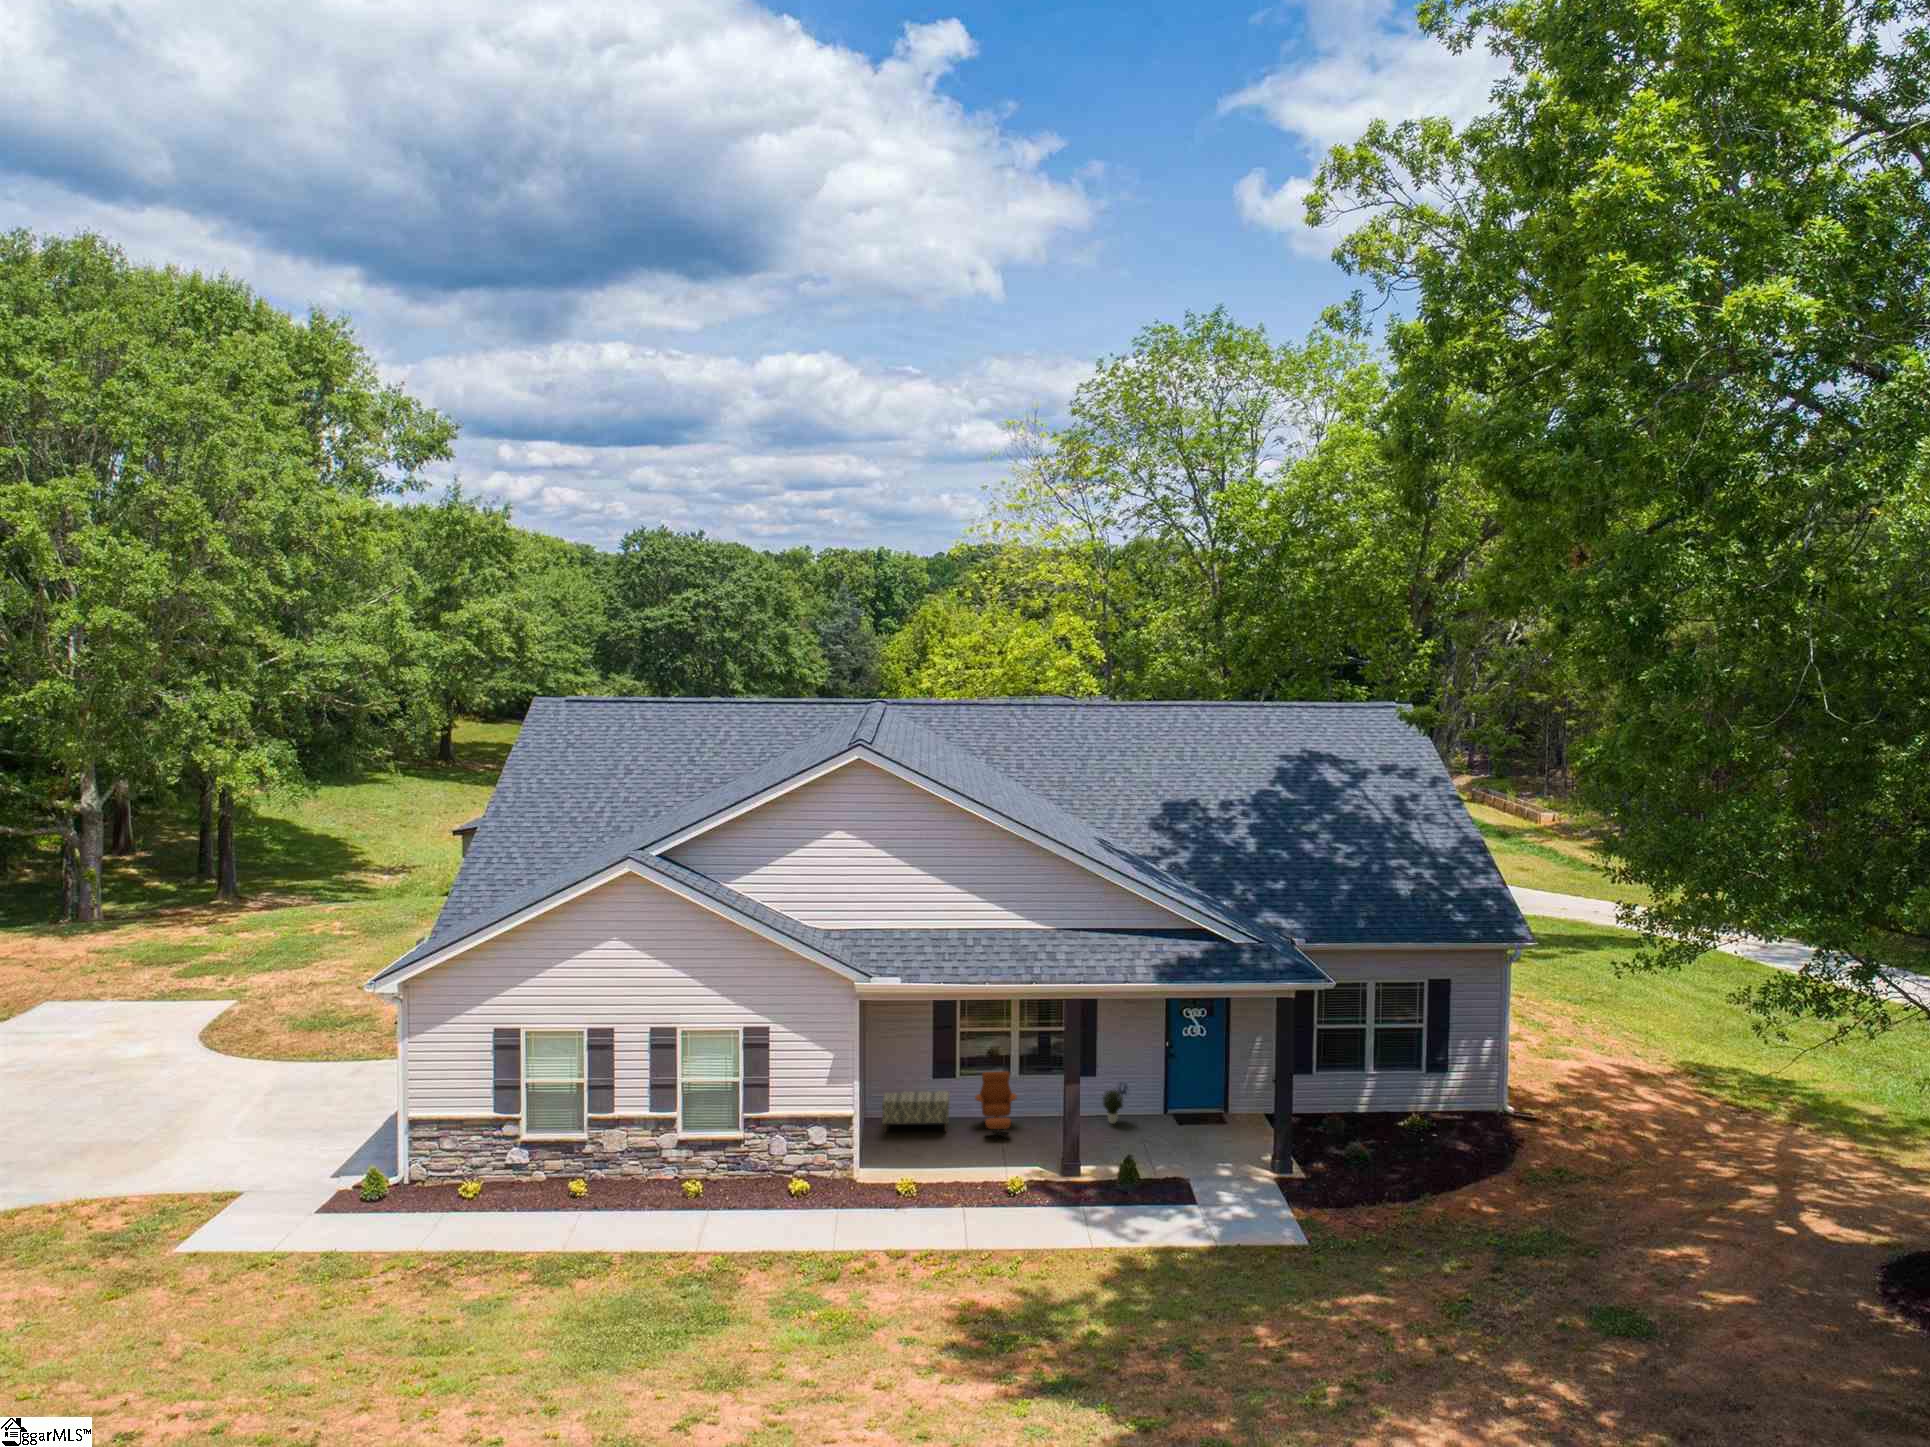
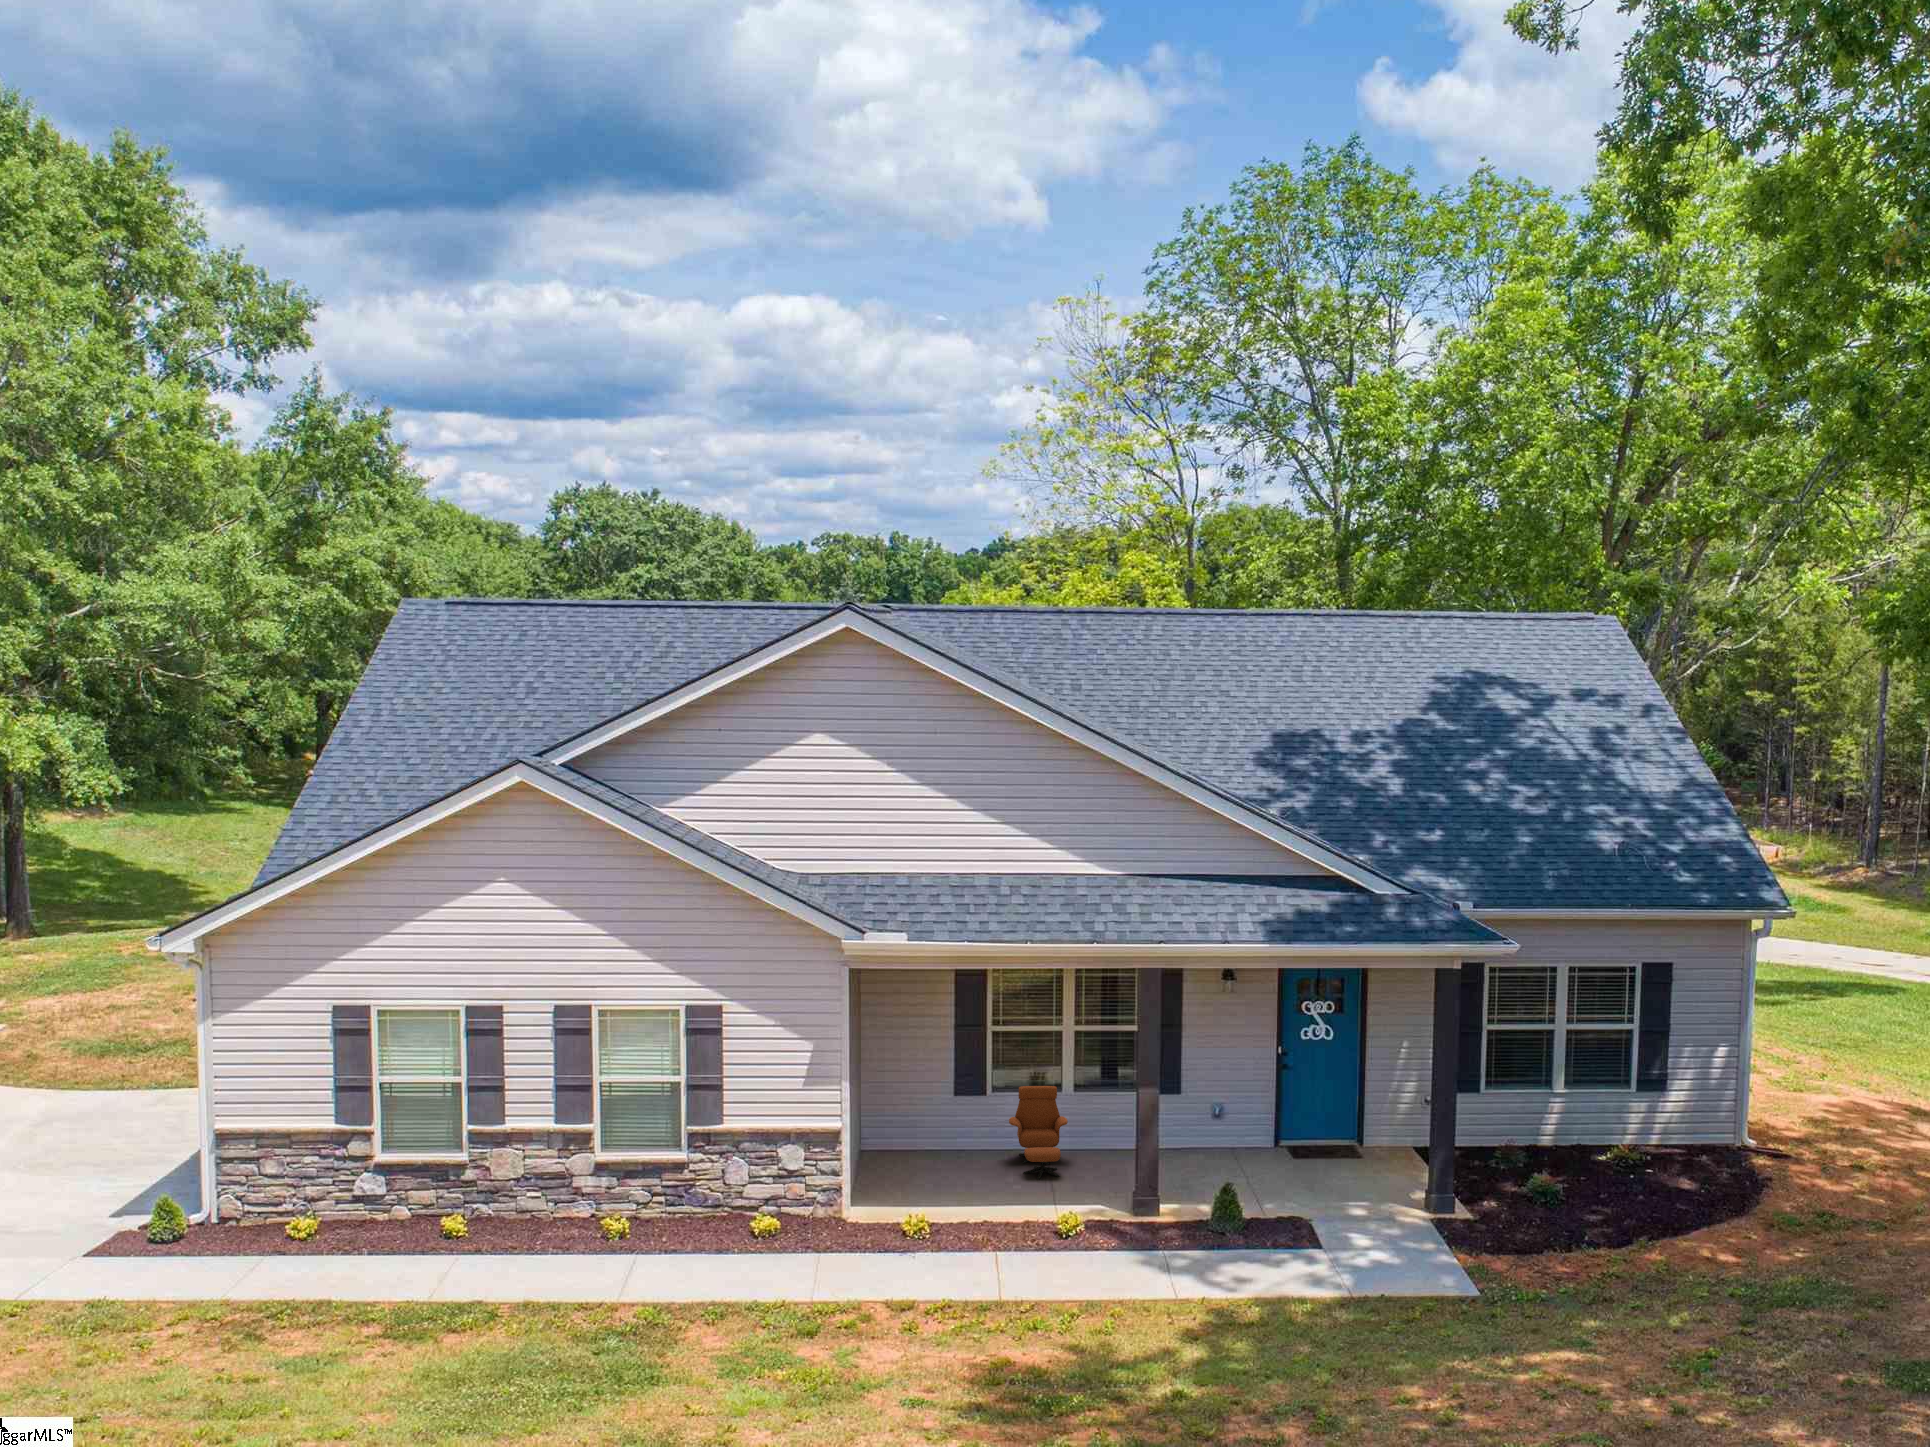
potted plant: present [1103,1090,1123,1124] -> none [1186,1113,1218,1160]
bench: present [882,1091,950,1132] -> none [880,1110,974,1167]

